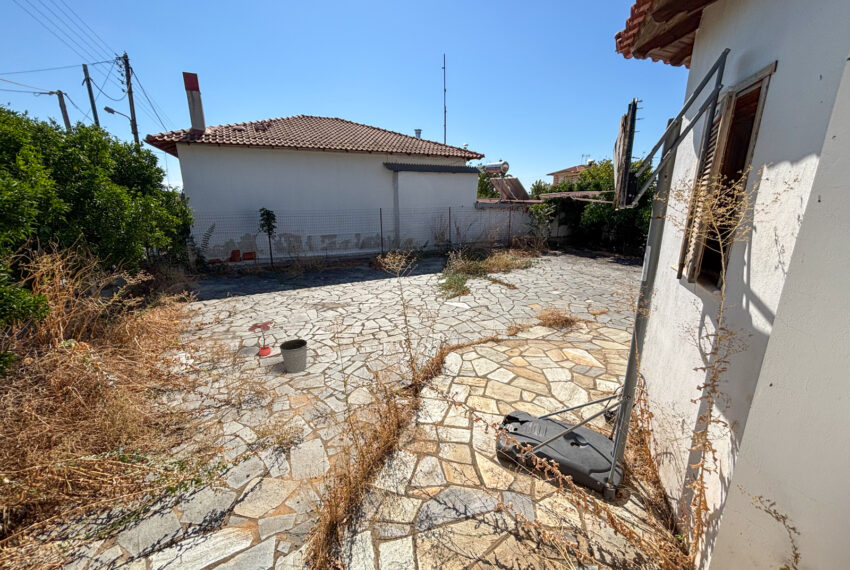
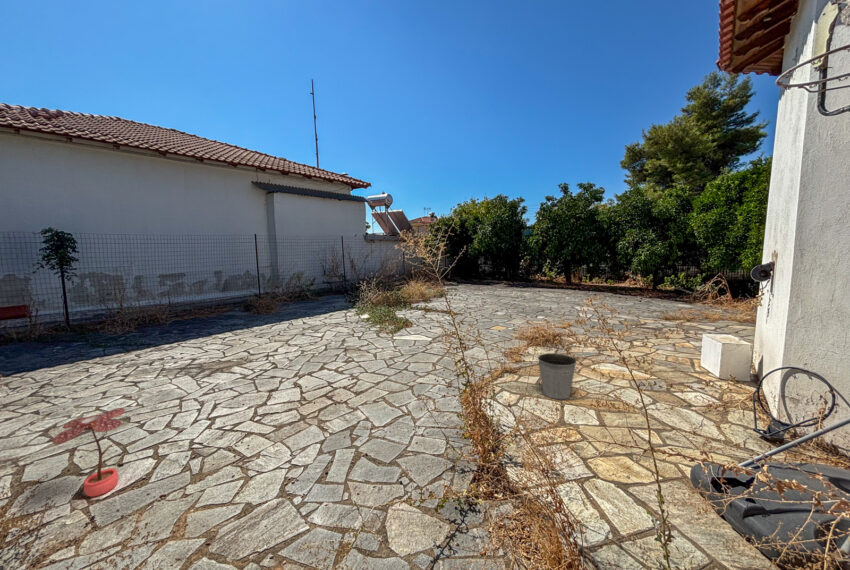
bucket: present [279,339,309,373] -> present [538,353,577,399]

